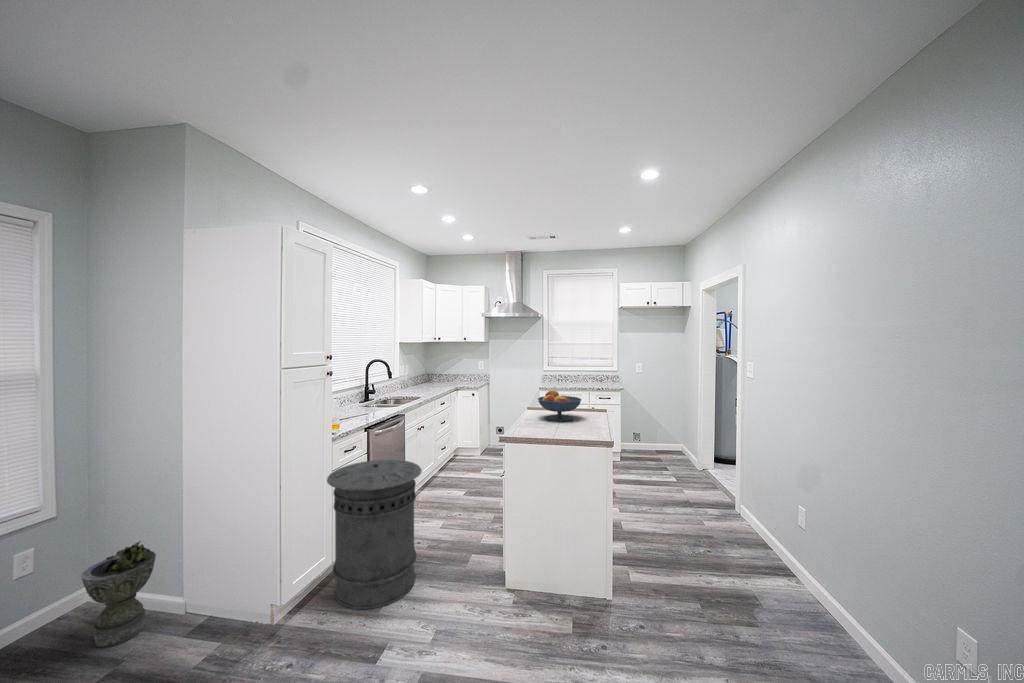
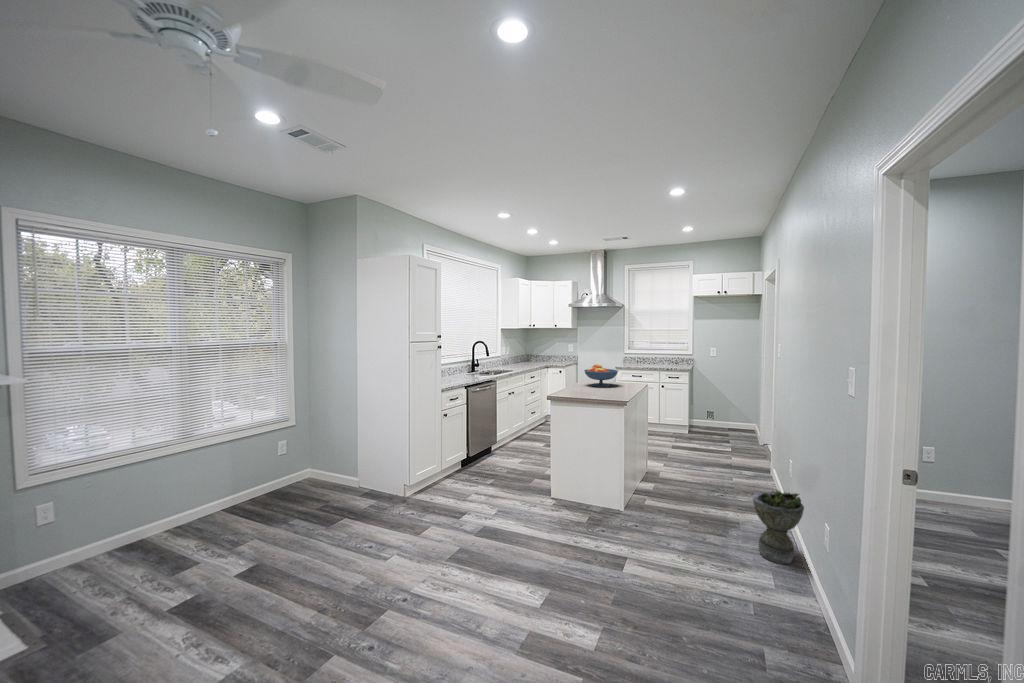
trash can: present [327,460,422,609] -> none [438,407,497,495]
planter: present [82,541,156,647] -> present [752,491,804,564]

